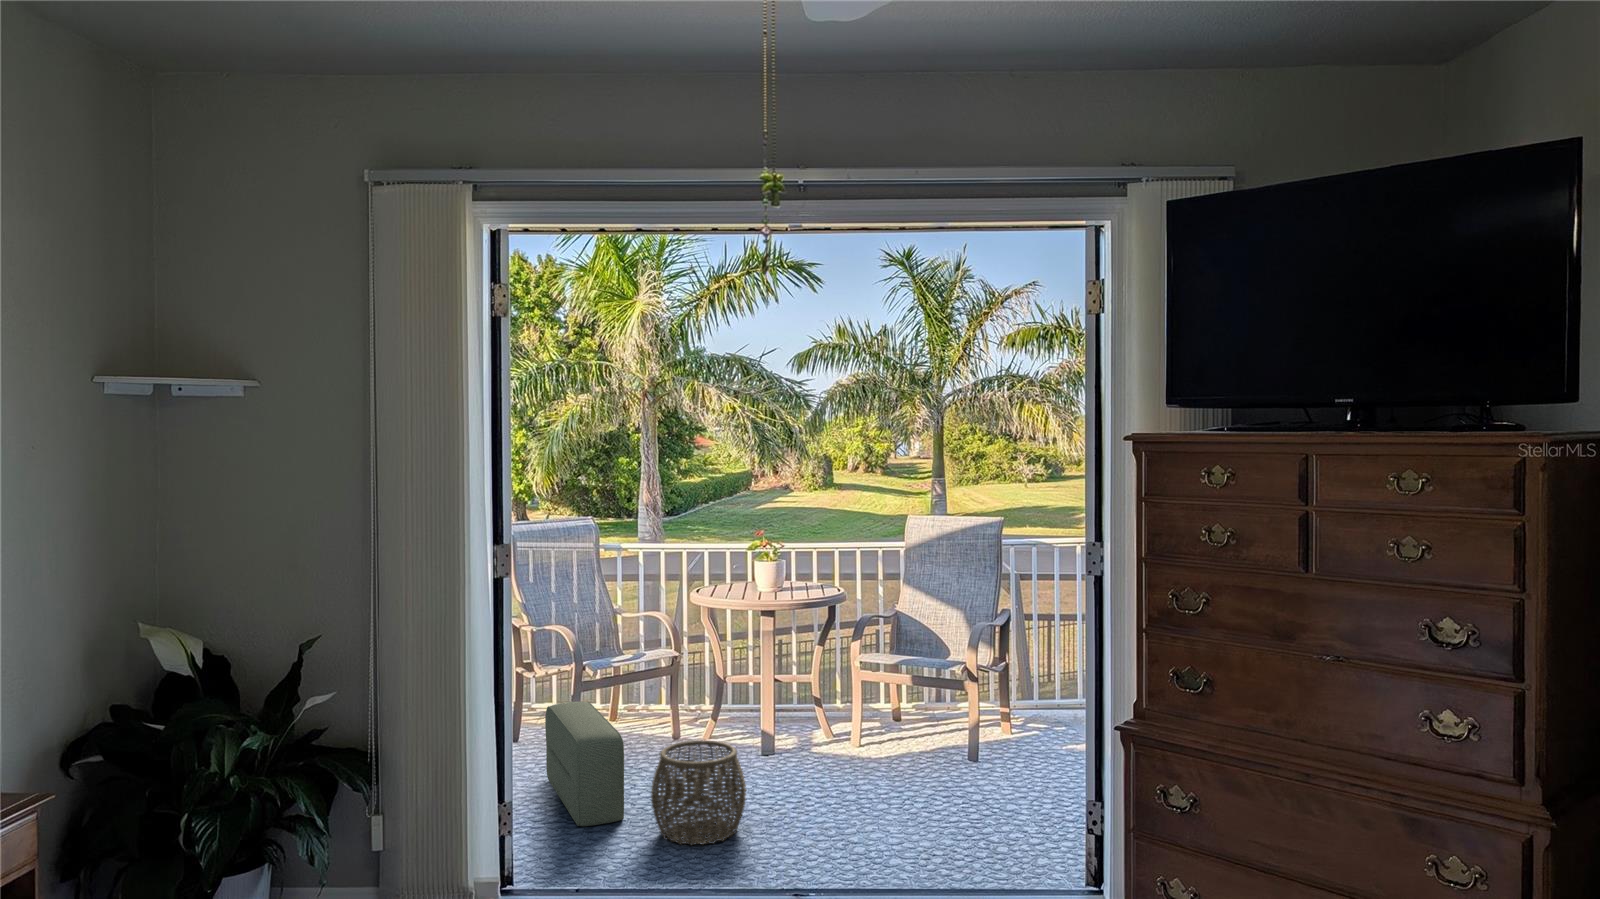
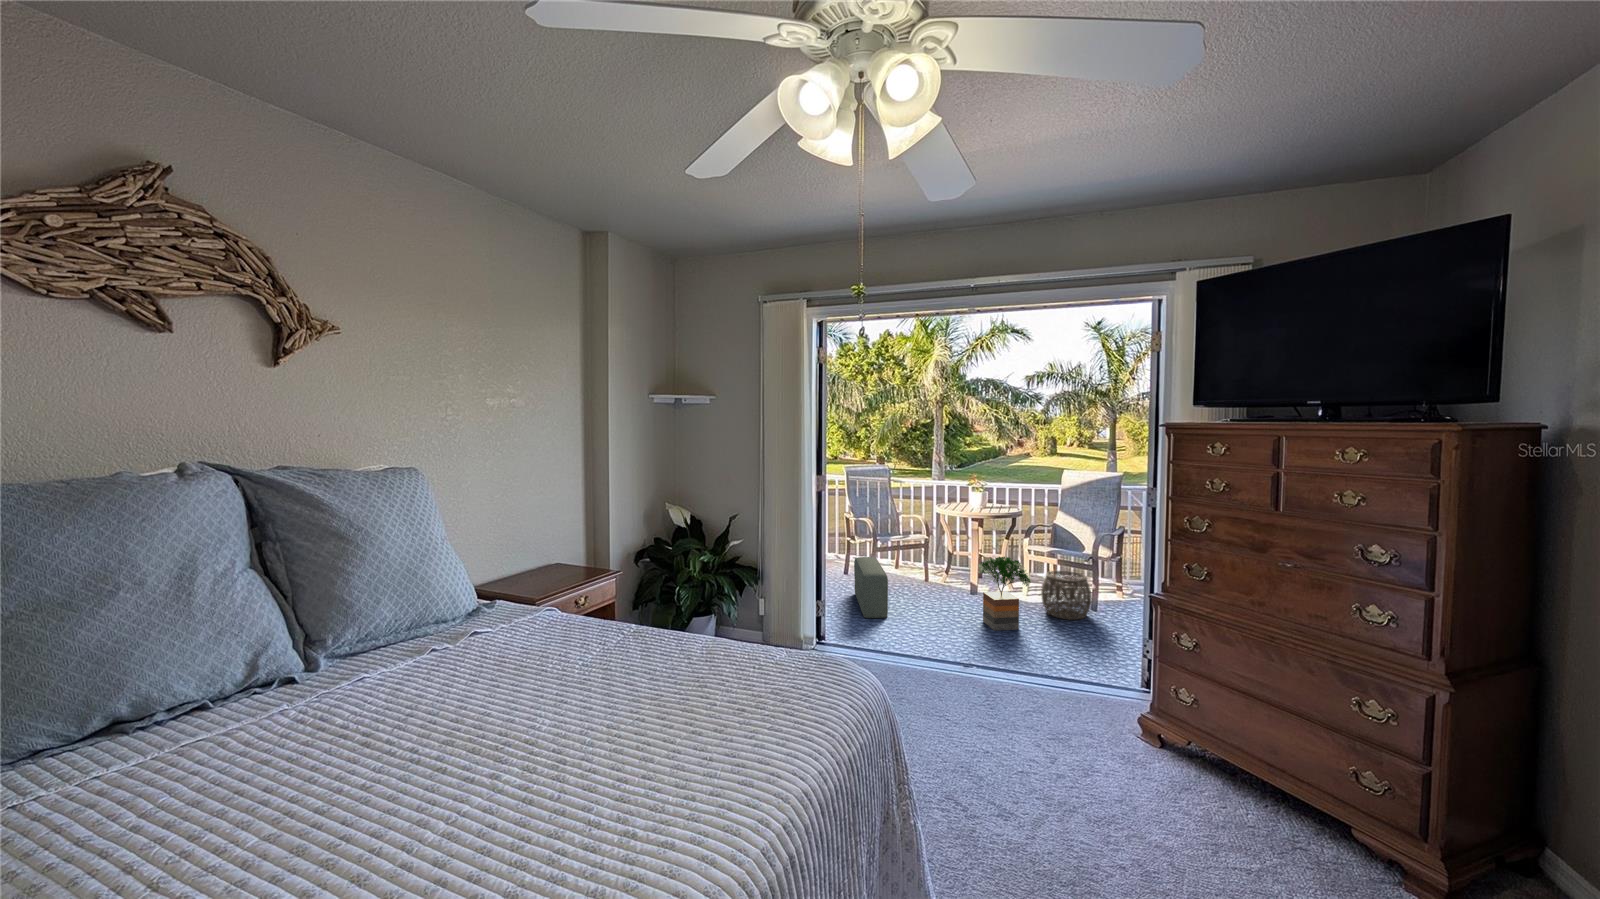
potted tree: none [789,676,885,817] -> present [978,557,1031,631]
woven basket: present [651,740,746,845] -> present [1041,571,1092,620]

